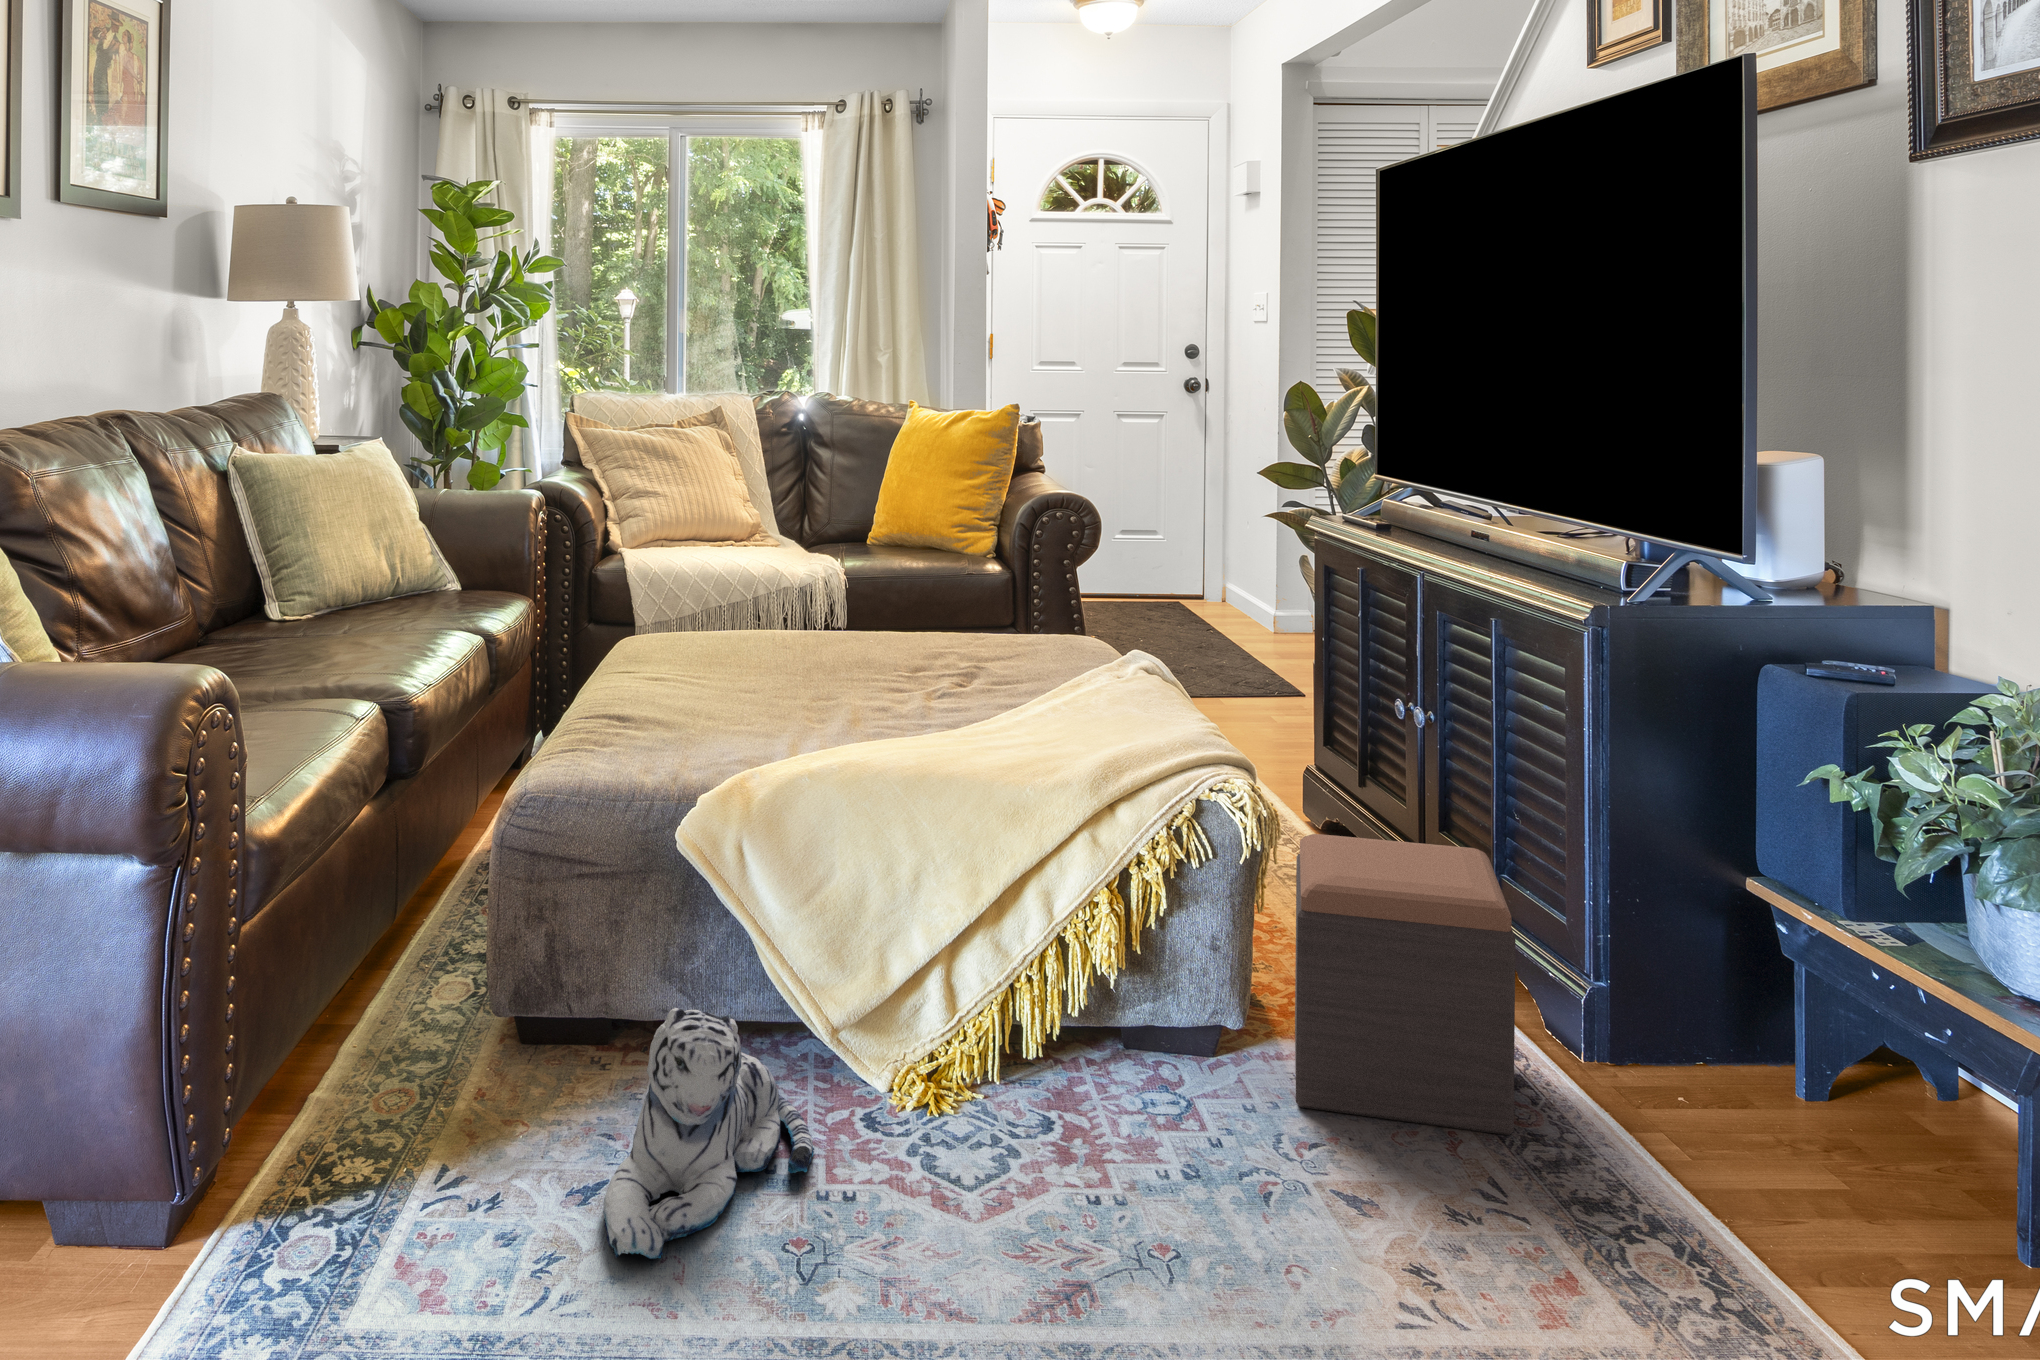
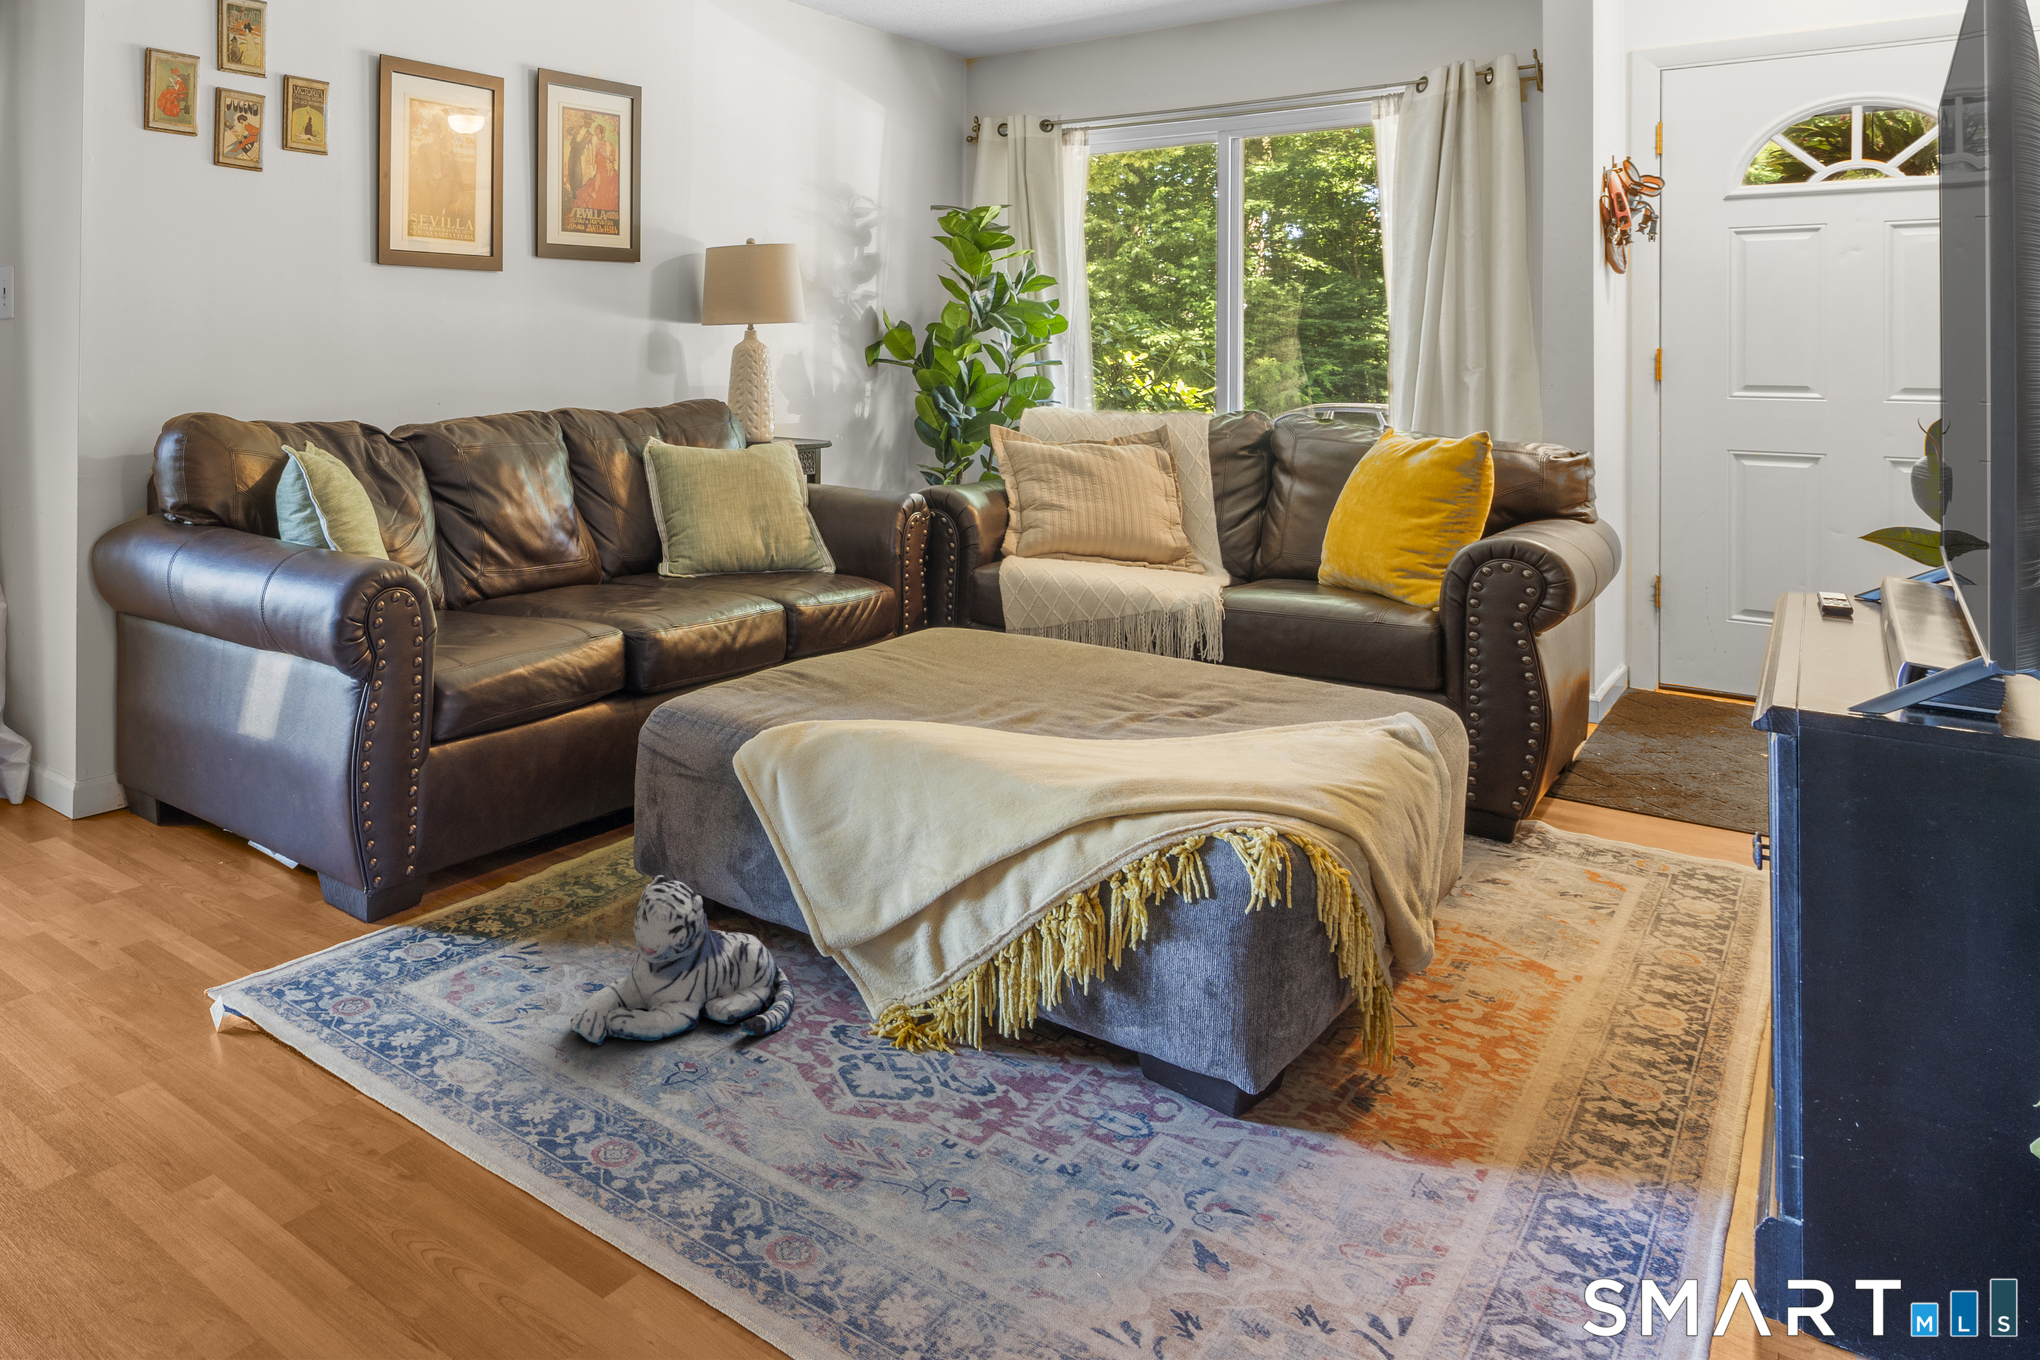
footstool: present [1295,834,1516,1135] -> none [1265,911,1595,1283]

